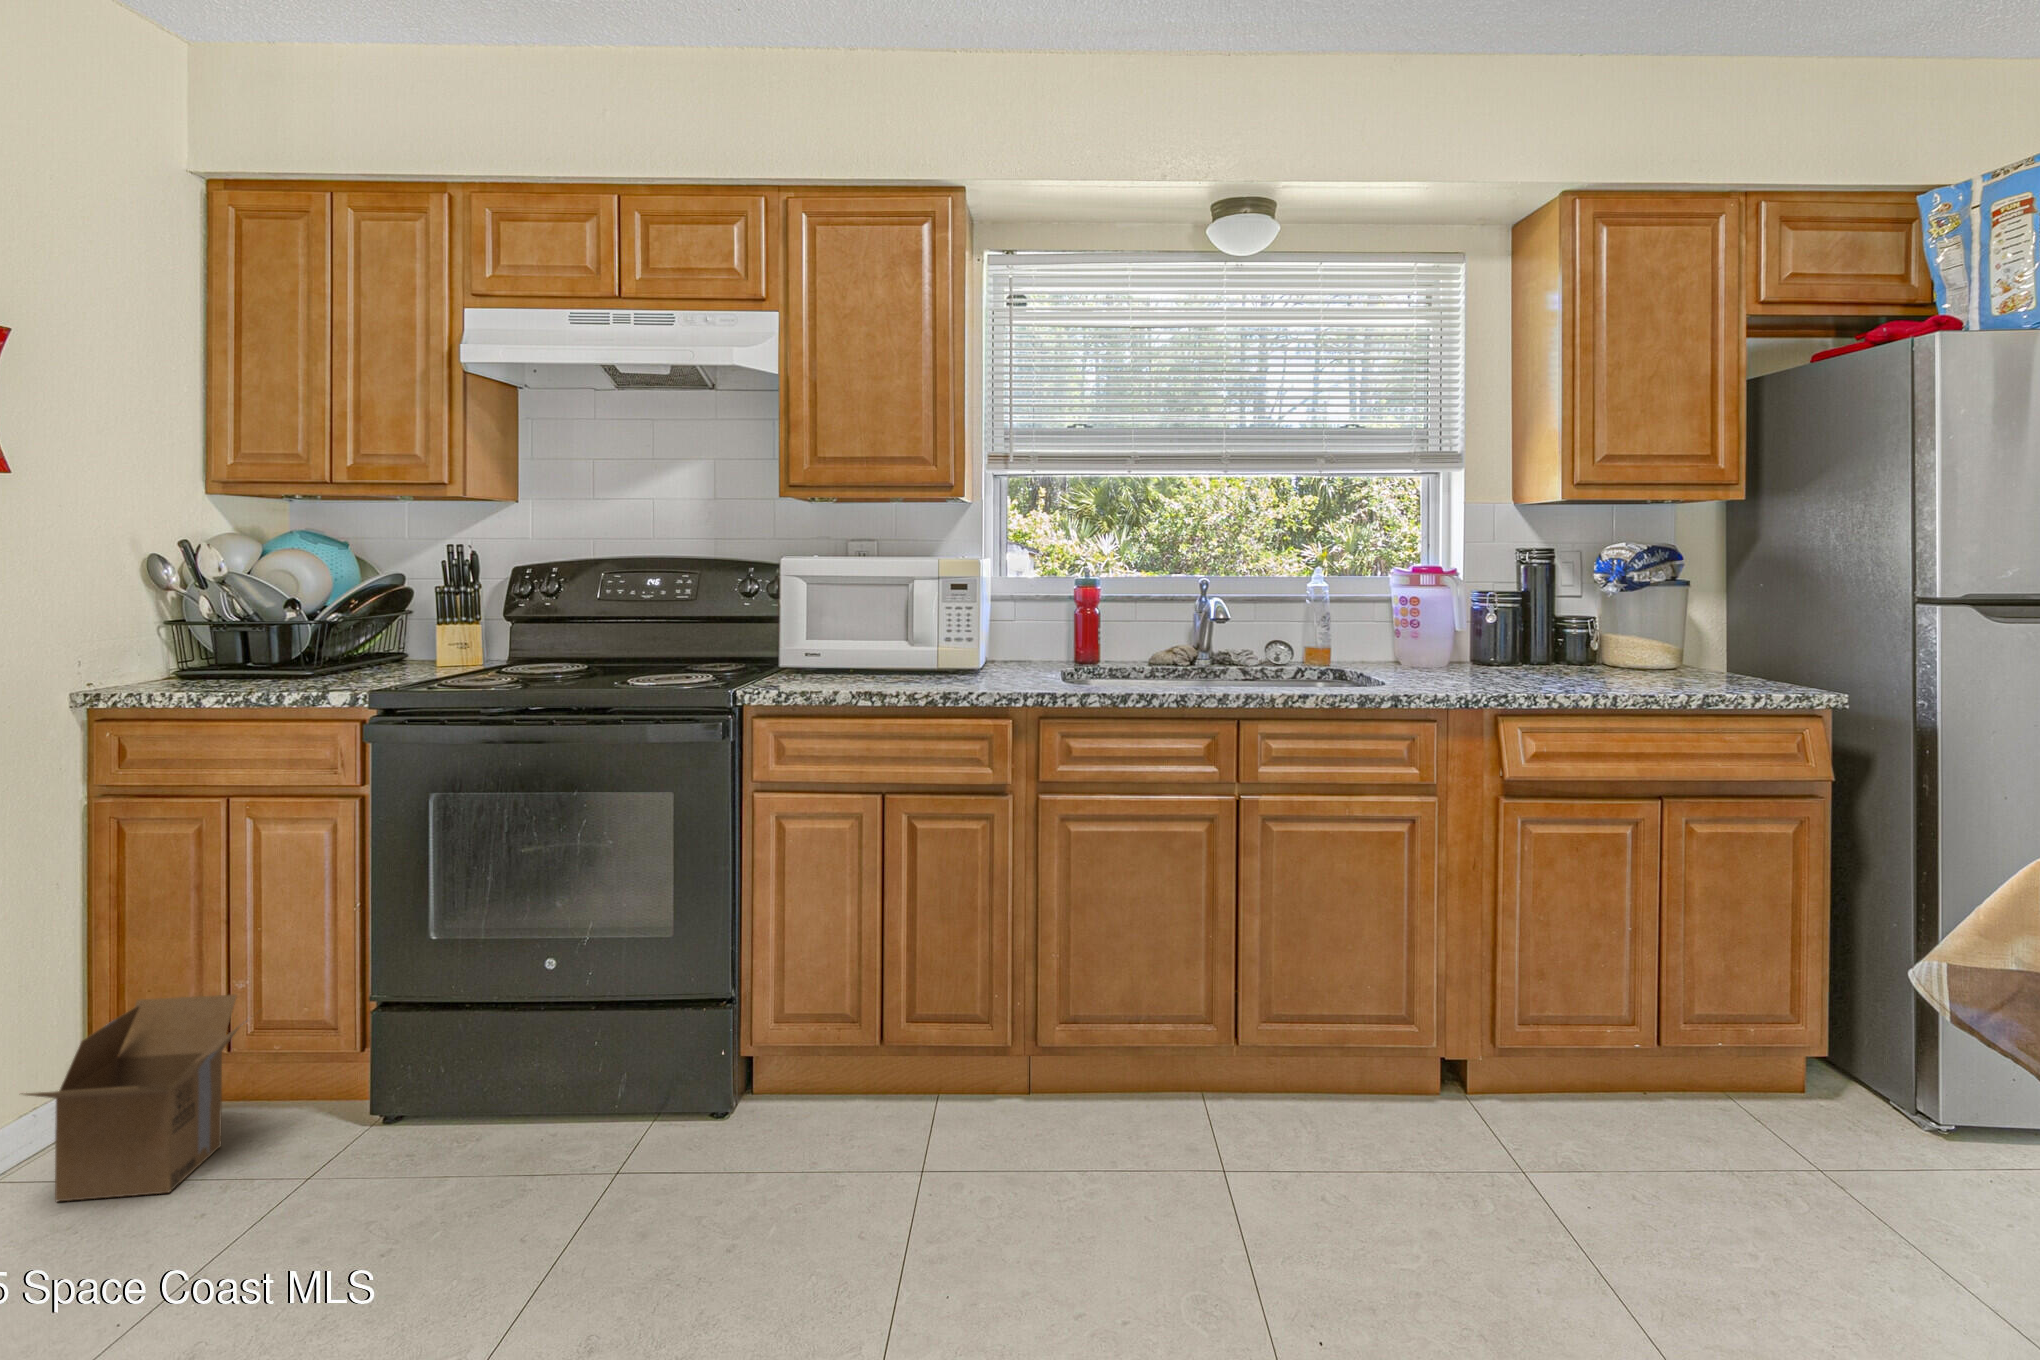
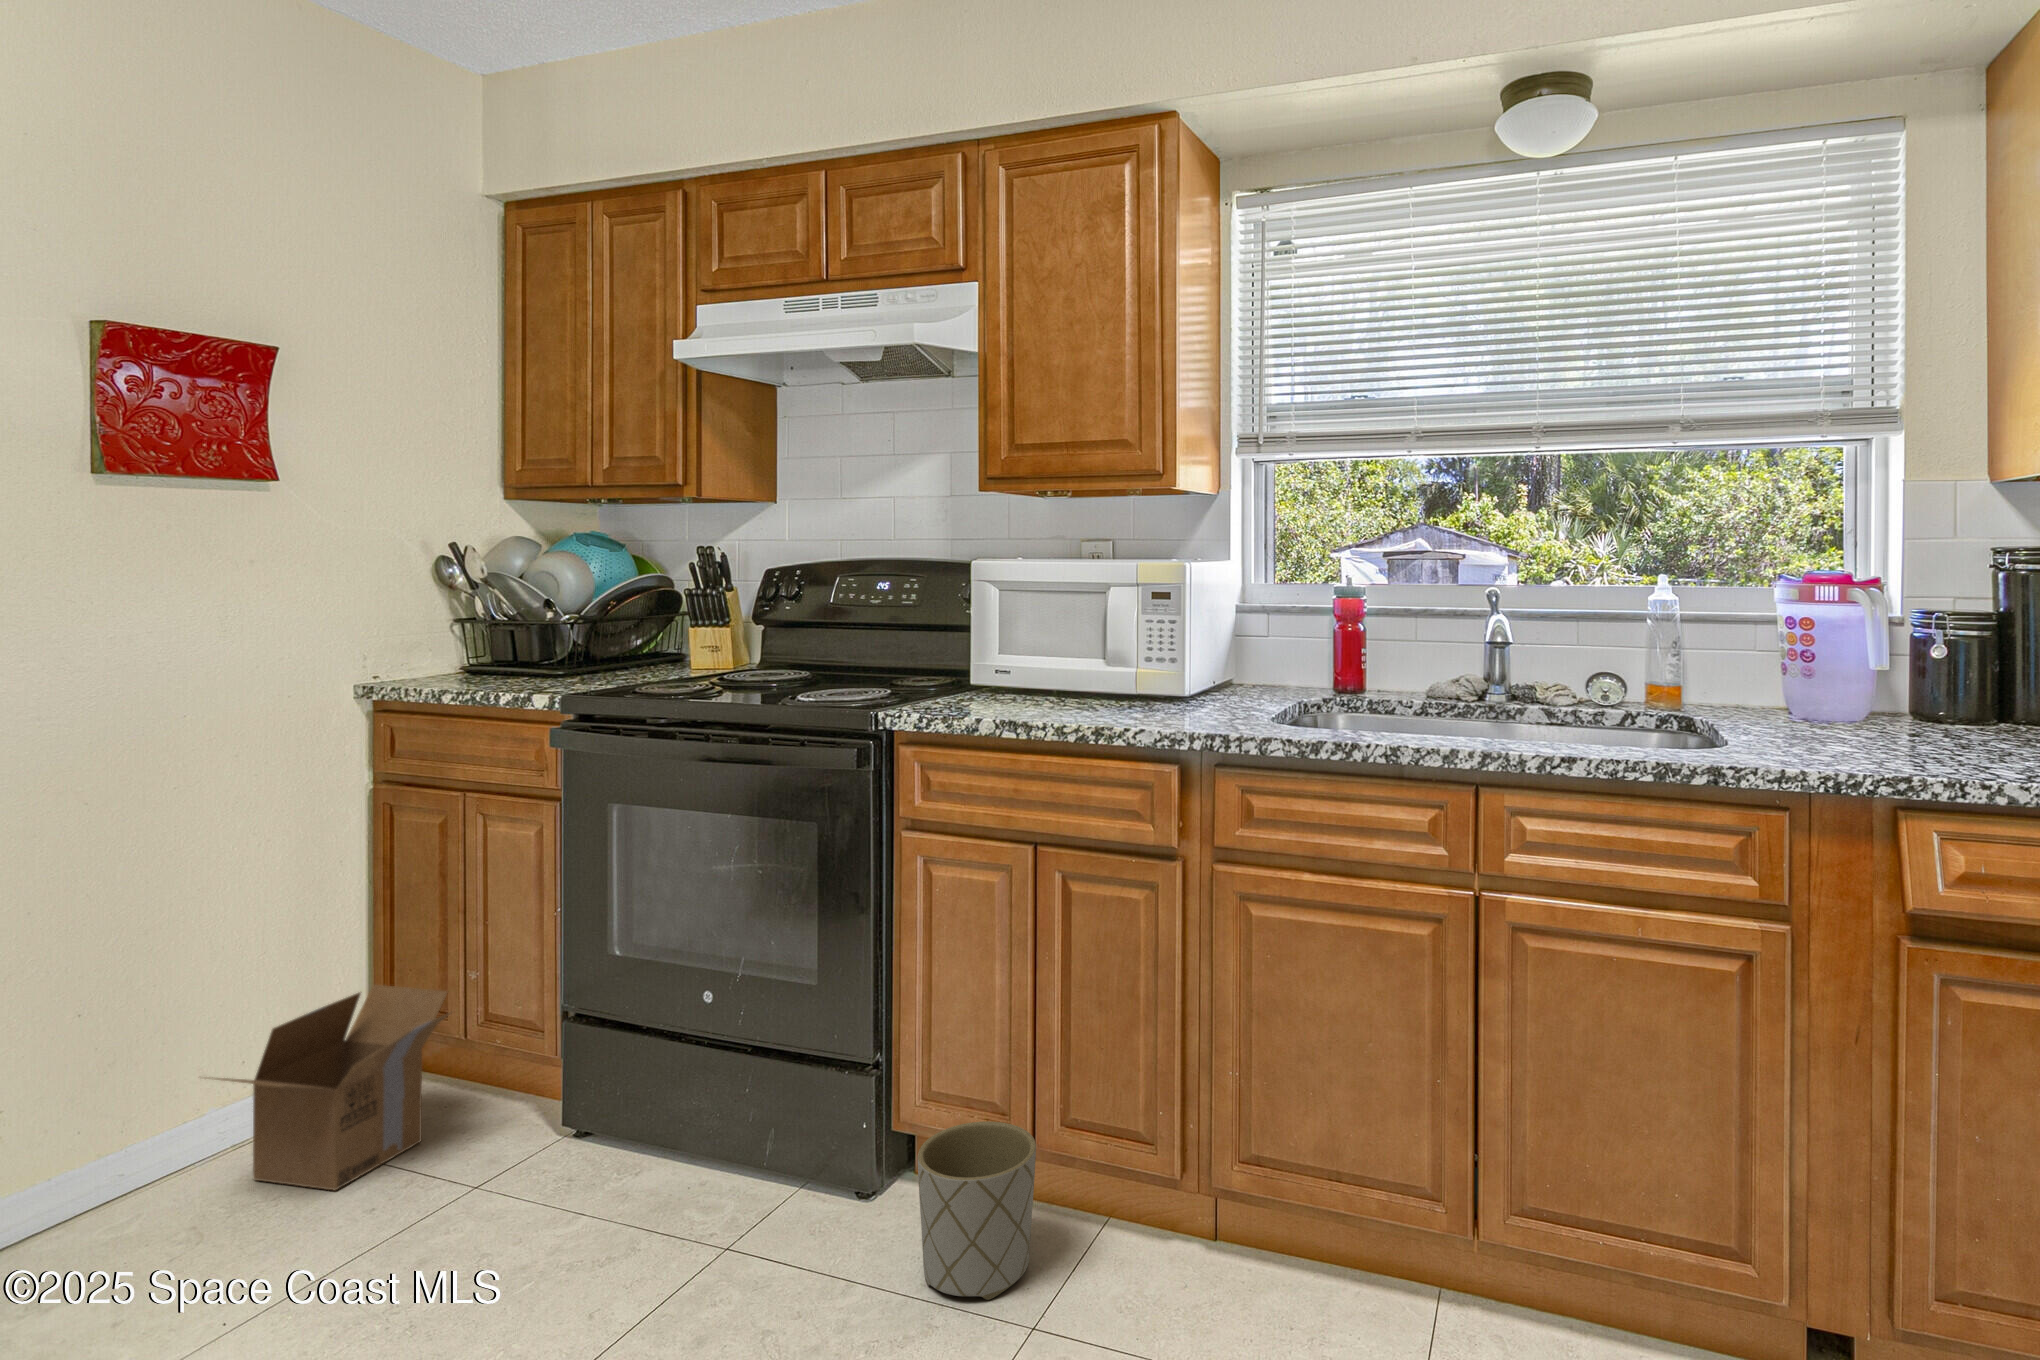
planter: none [814,1021,910,1152] -> present [918,1121,1036,1300]

